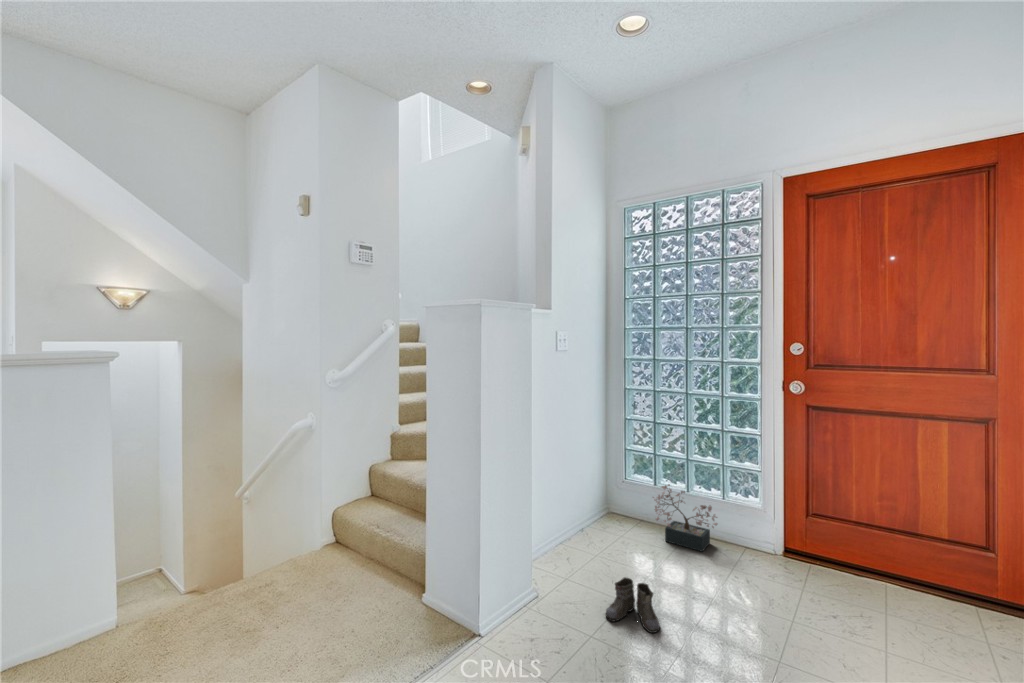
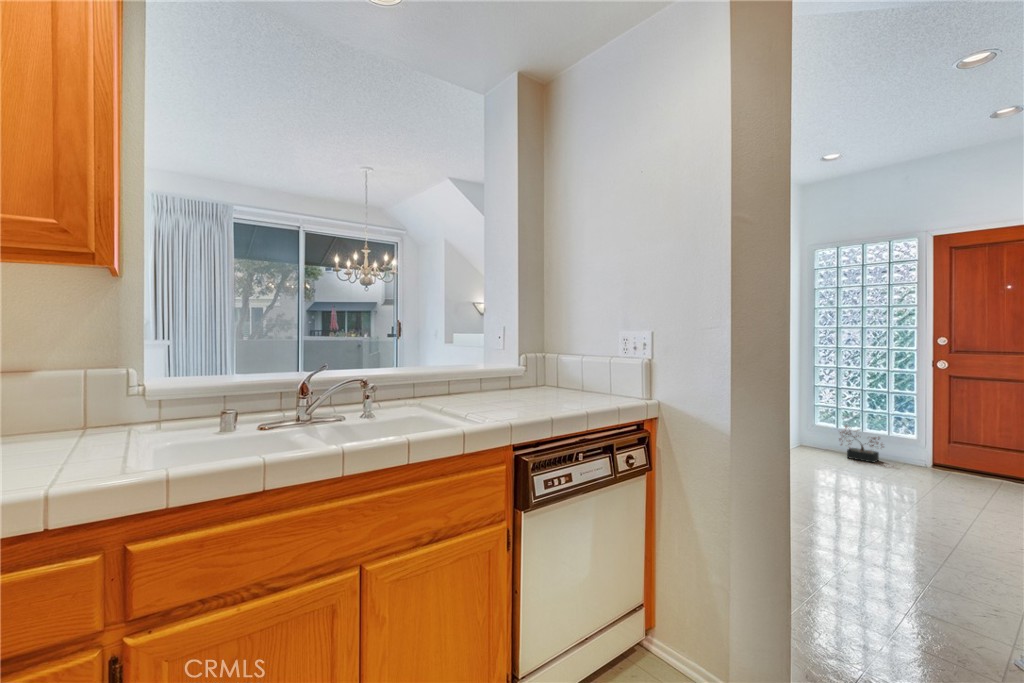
boots: present [606,577,660,633] -> none [818,460,854,483]

